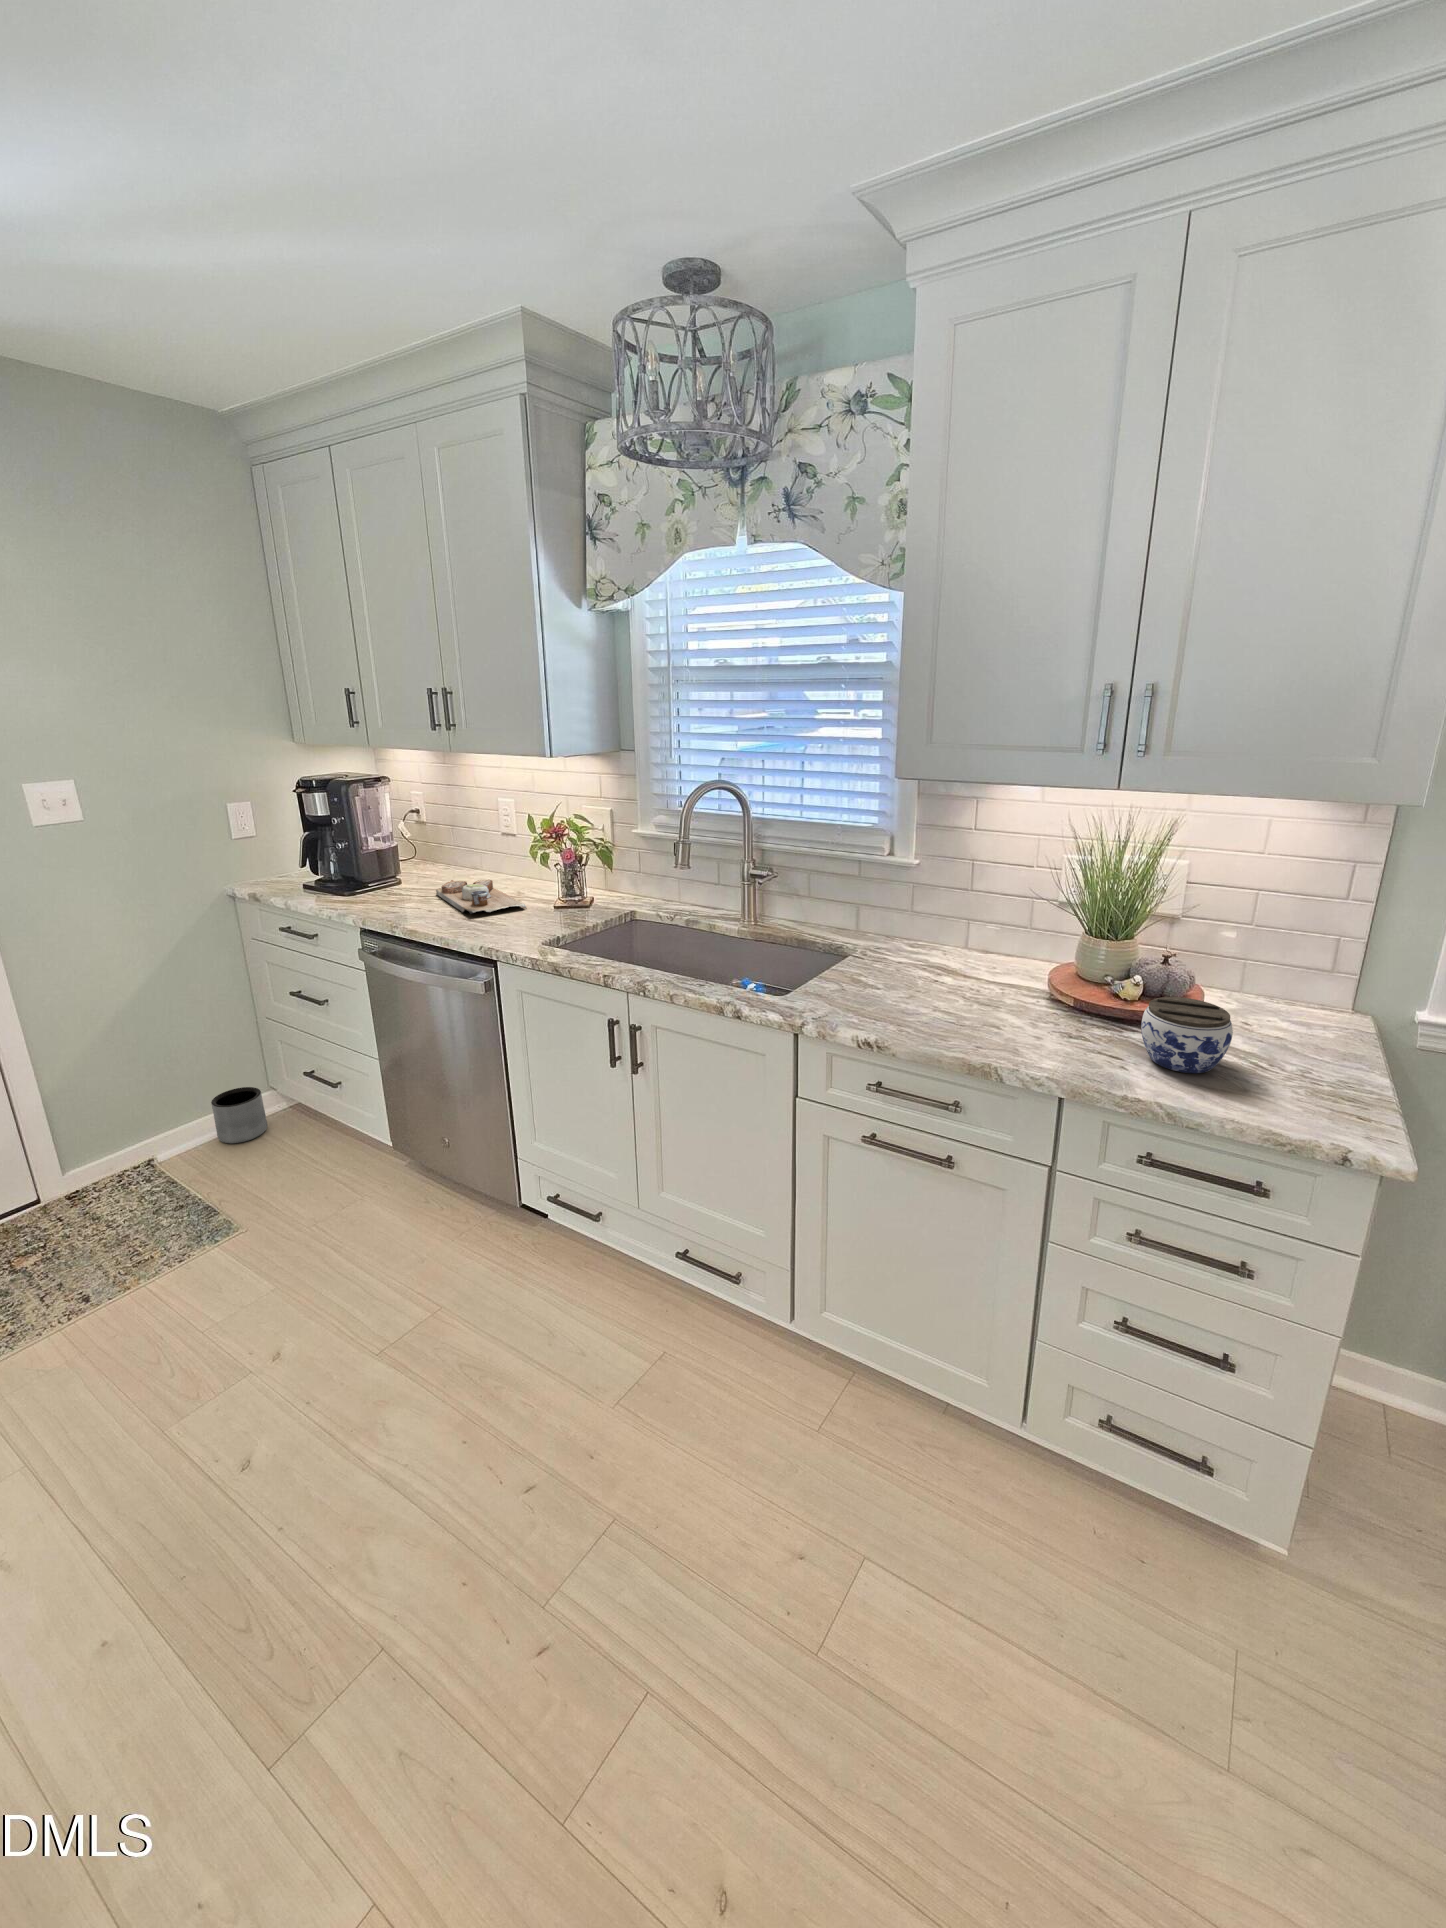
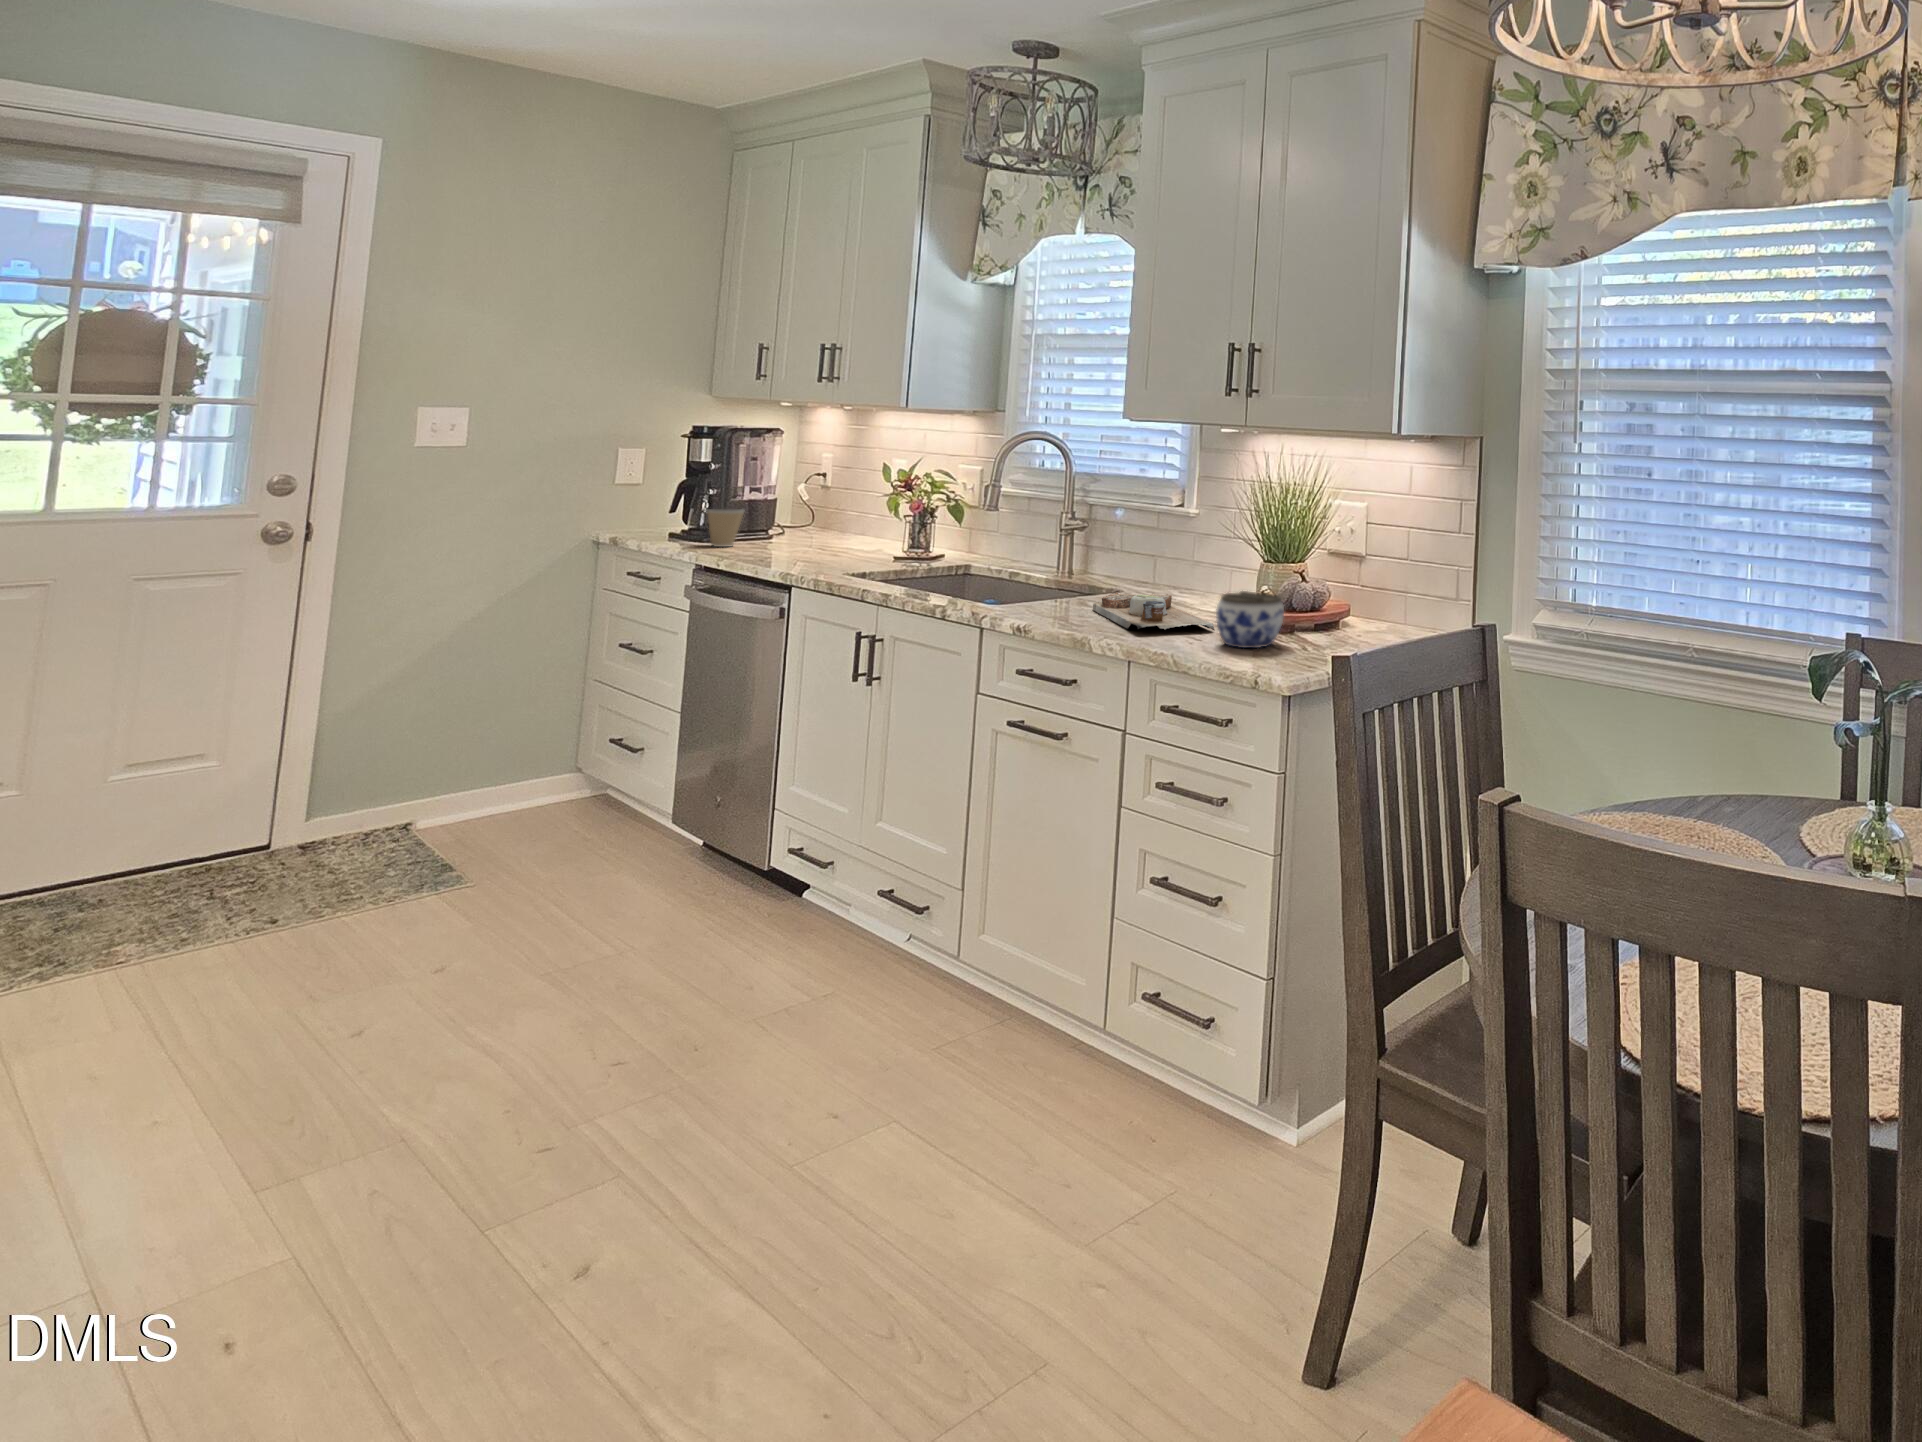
coffee cup: none [348,862,383,901] -> present [708,509,744,547]
cutting board: present [436,880,527,914] -> present [1092,592,1215,630]
planter: present [211,1087,267,1144] -> none [490,759,556,819]

